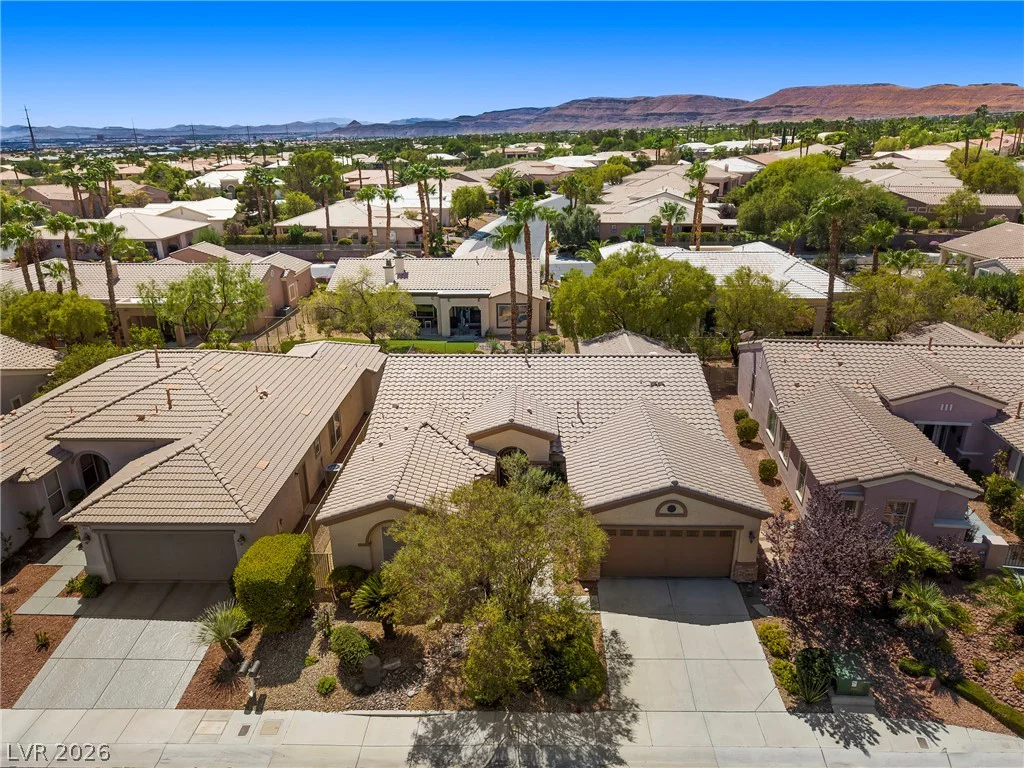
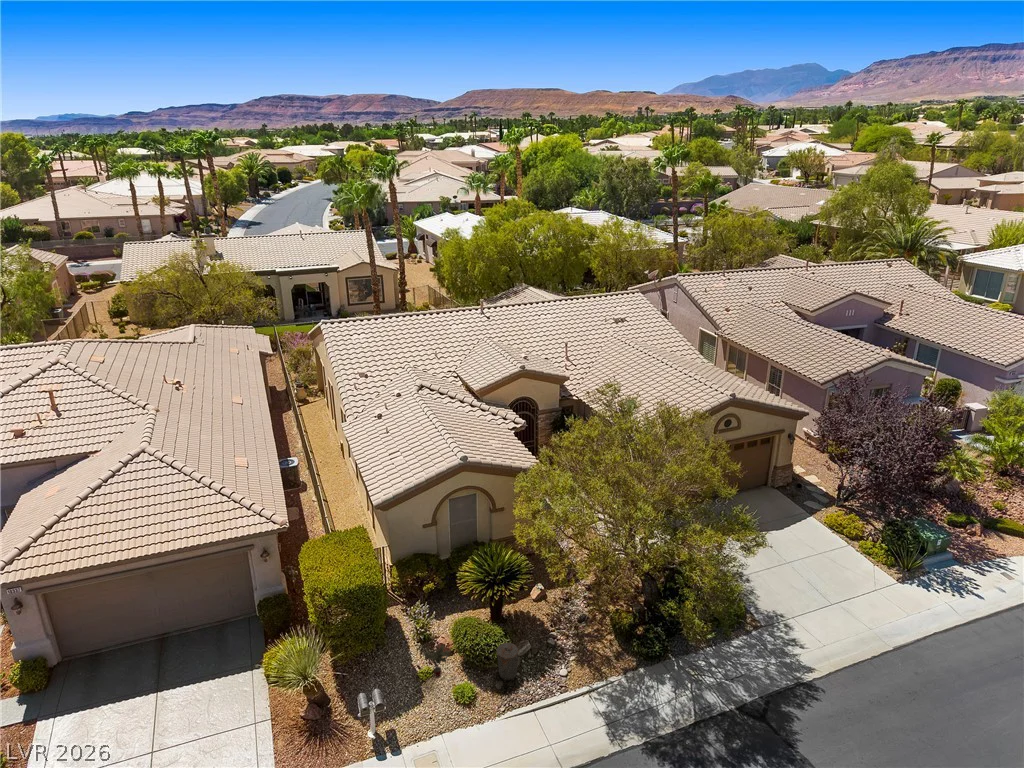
potted tree: present [566,685,592,713] -> present [424,645,450,676]

